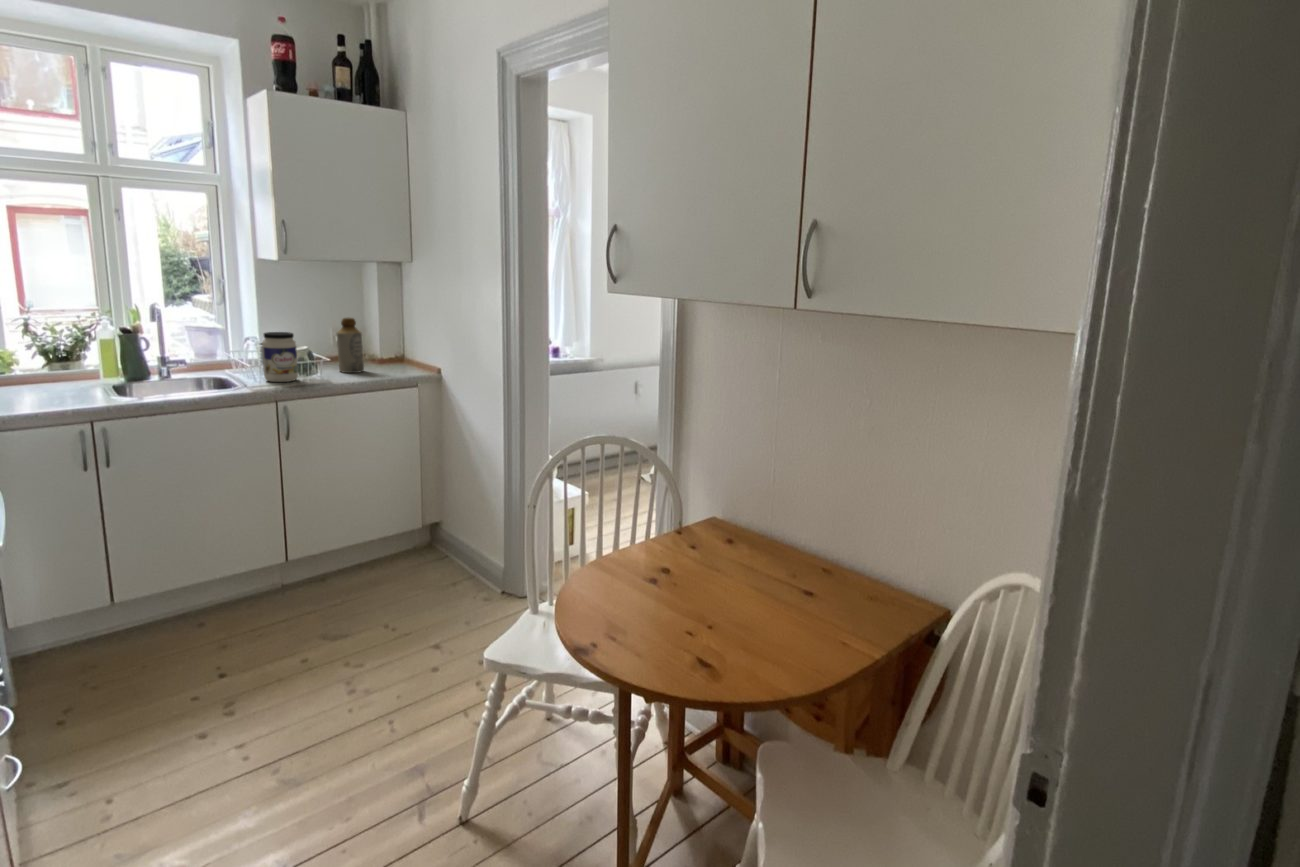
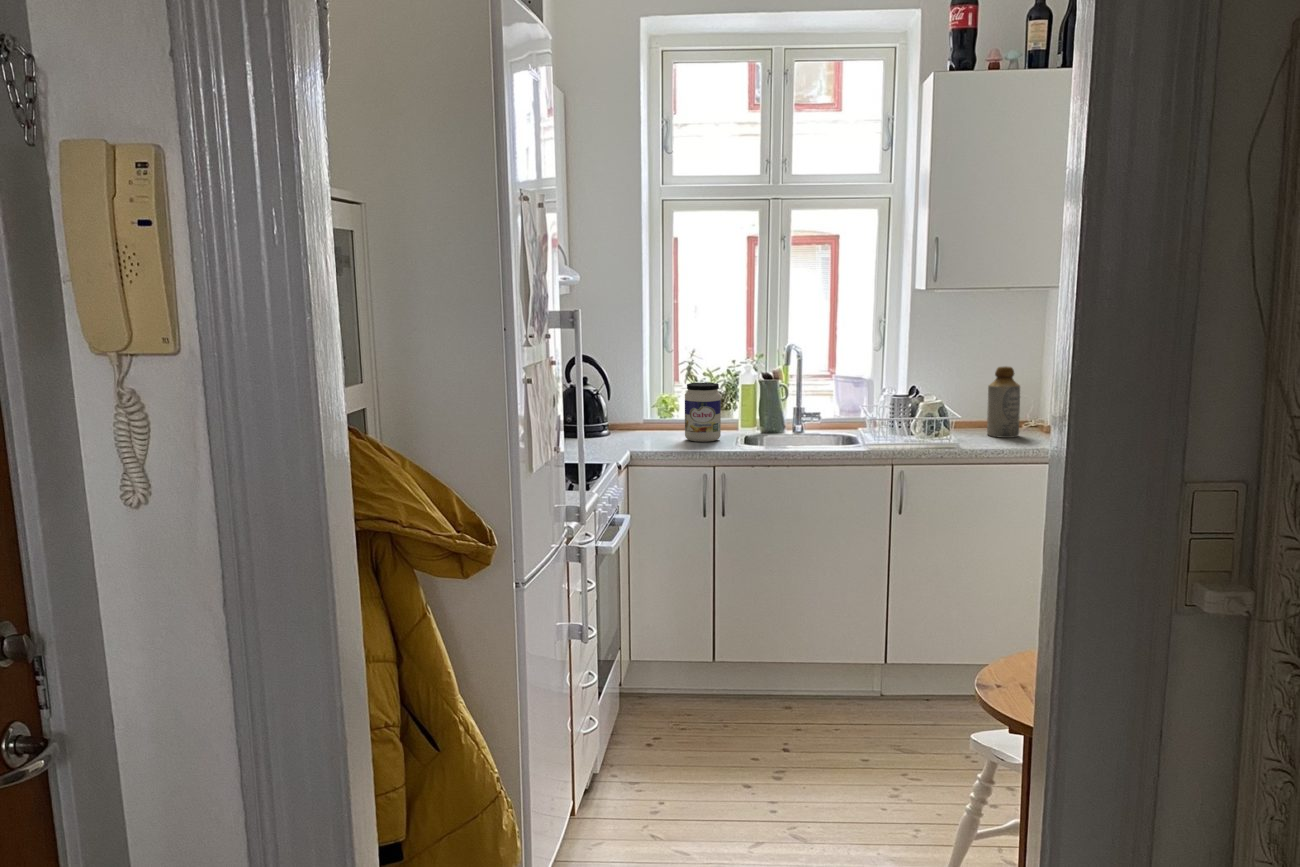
jar: present [262,332,298,382] -> present [685,383,721,442]

